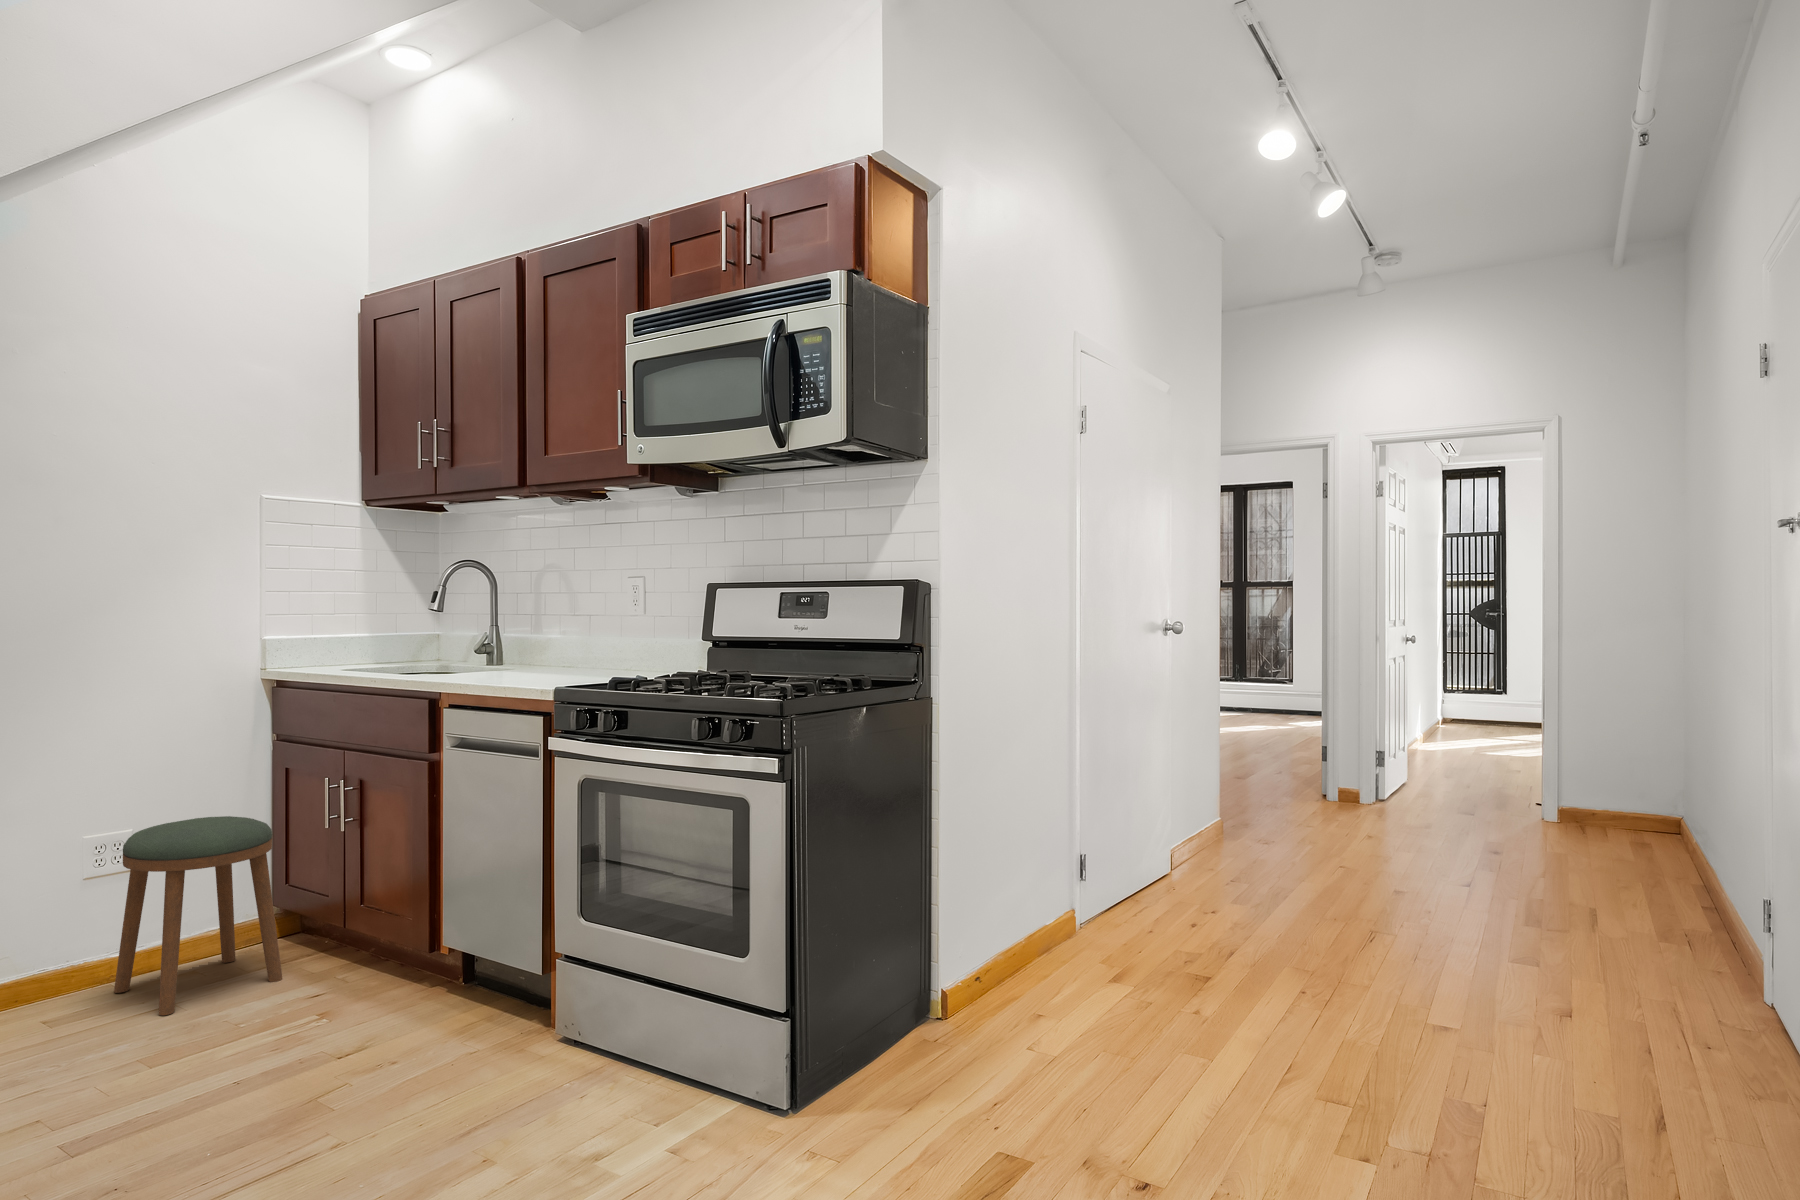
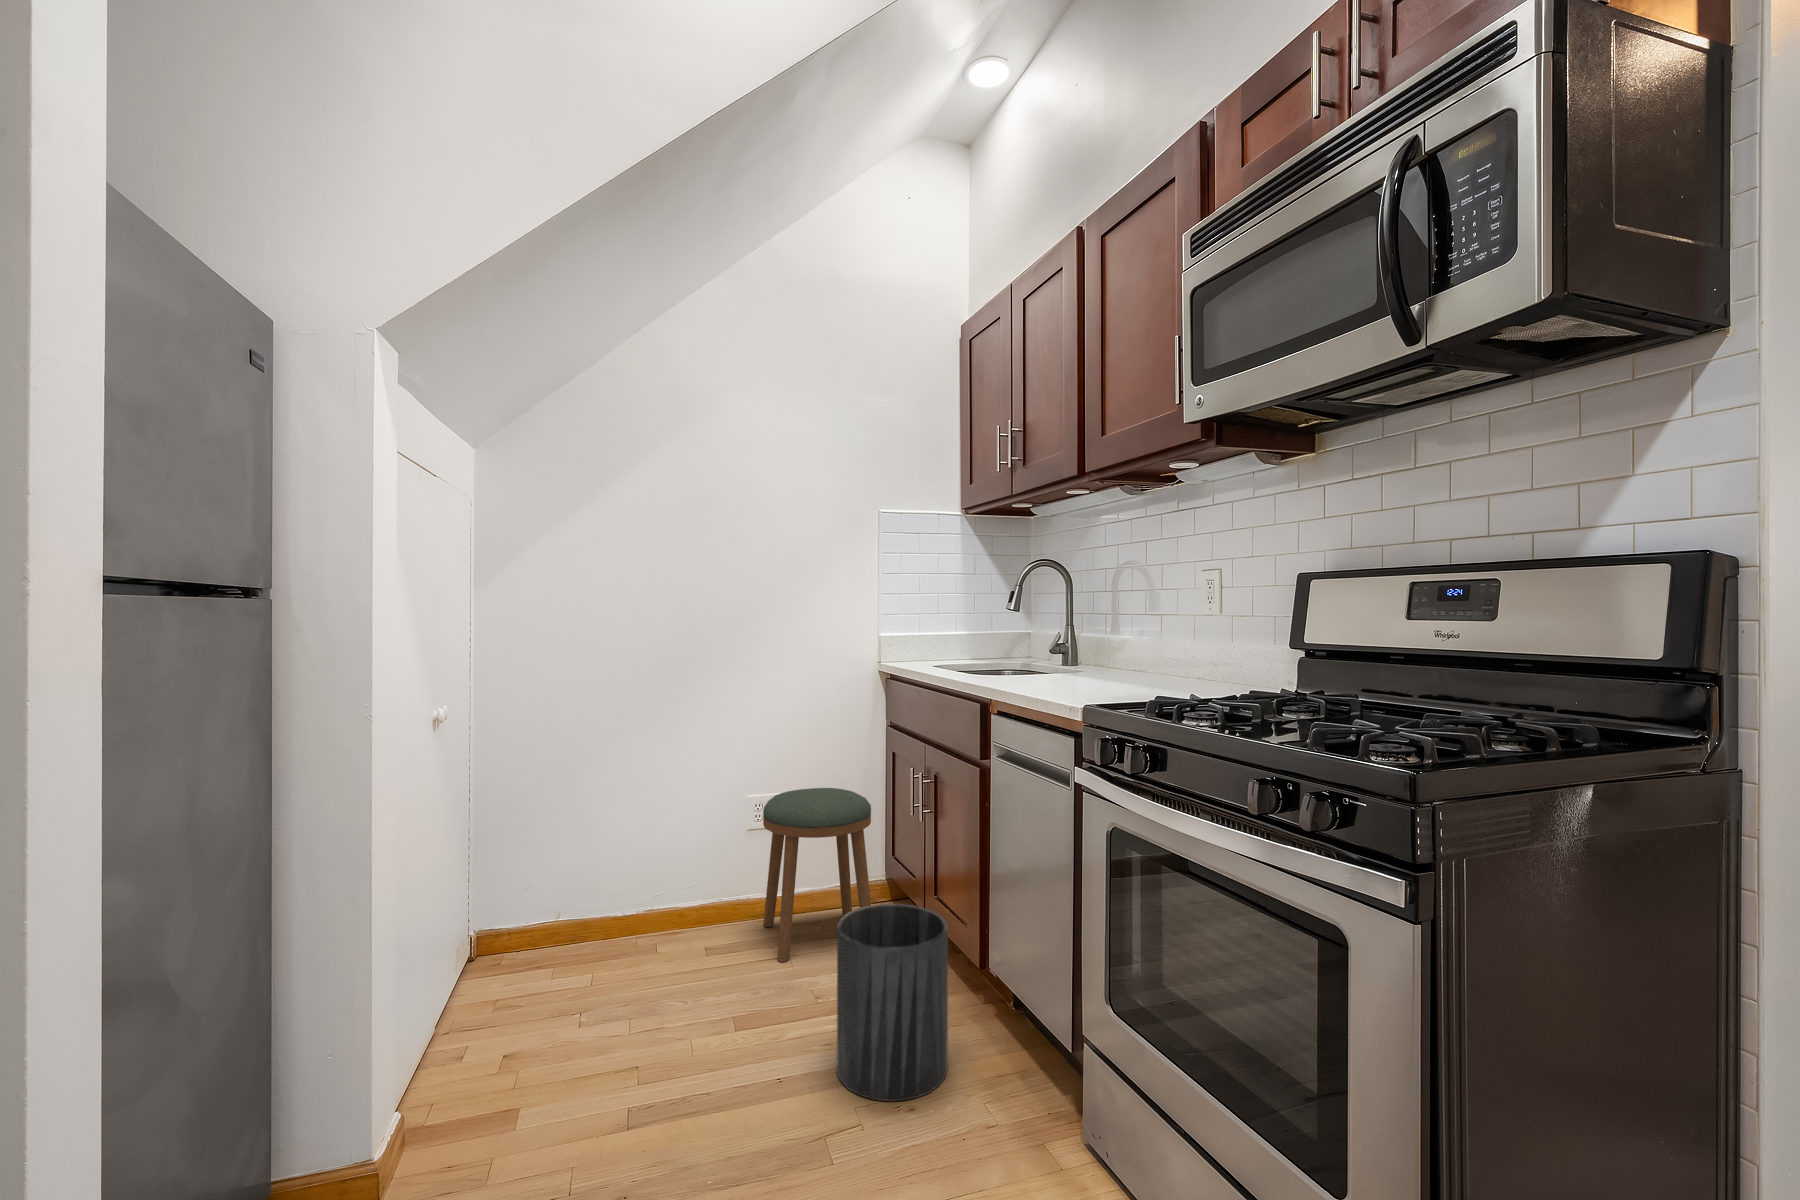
trash can: none [292,900,413,1078] -> present [837,904,948,1101]

